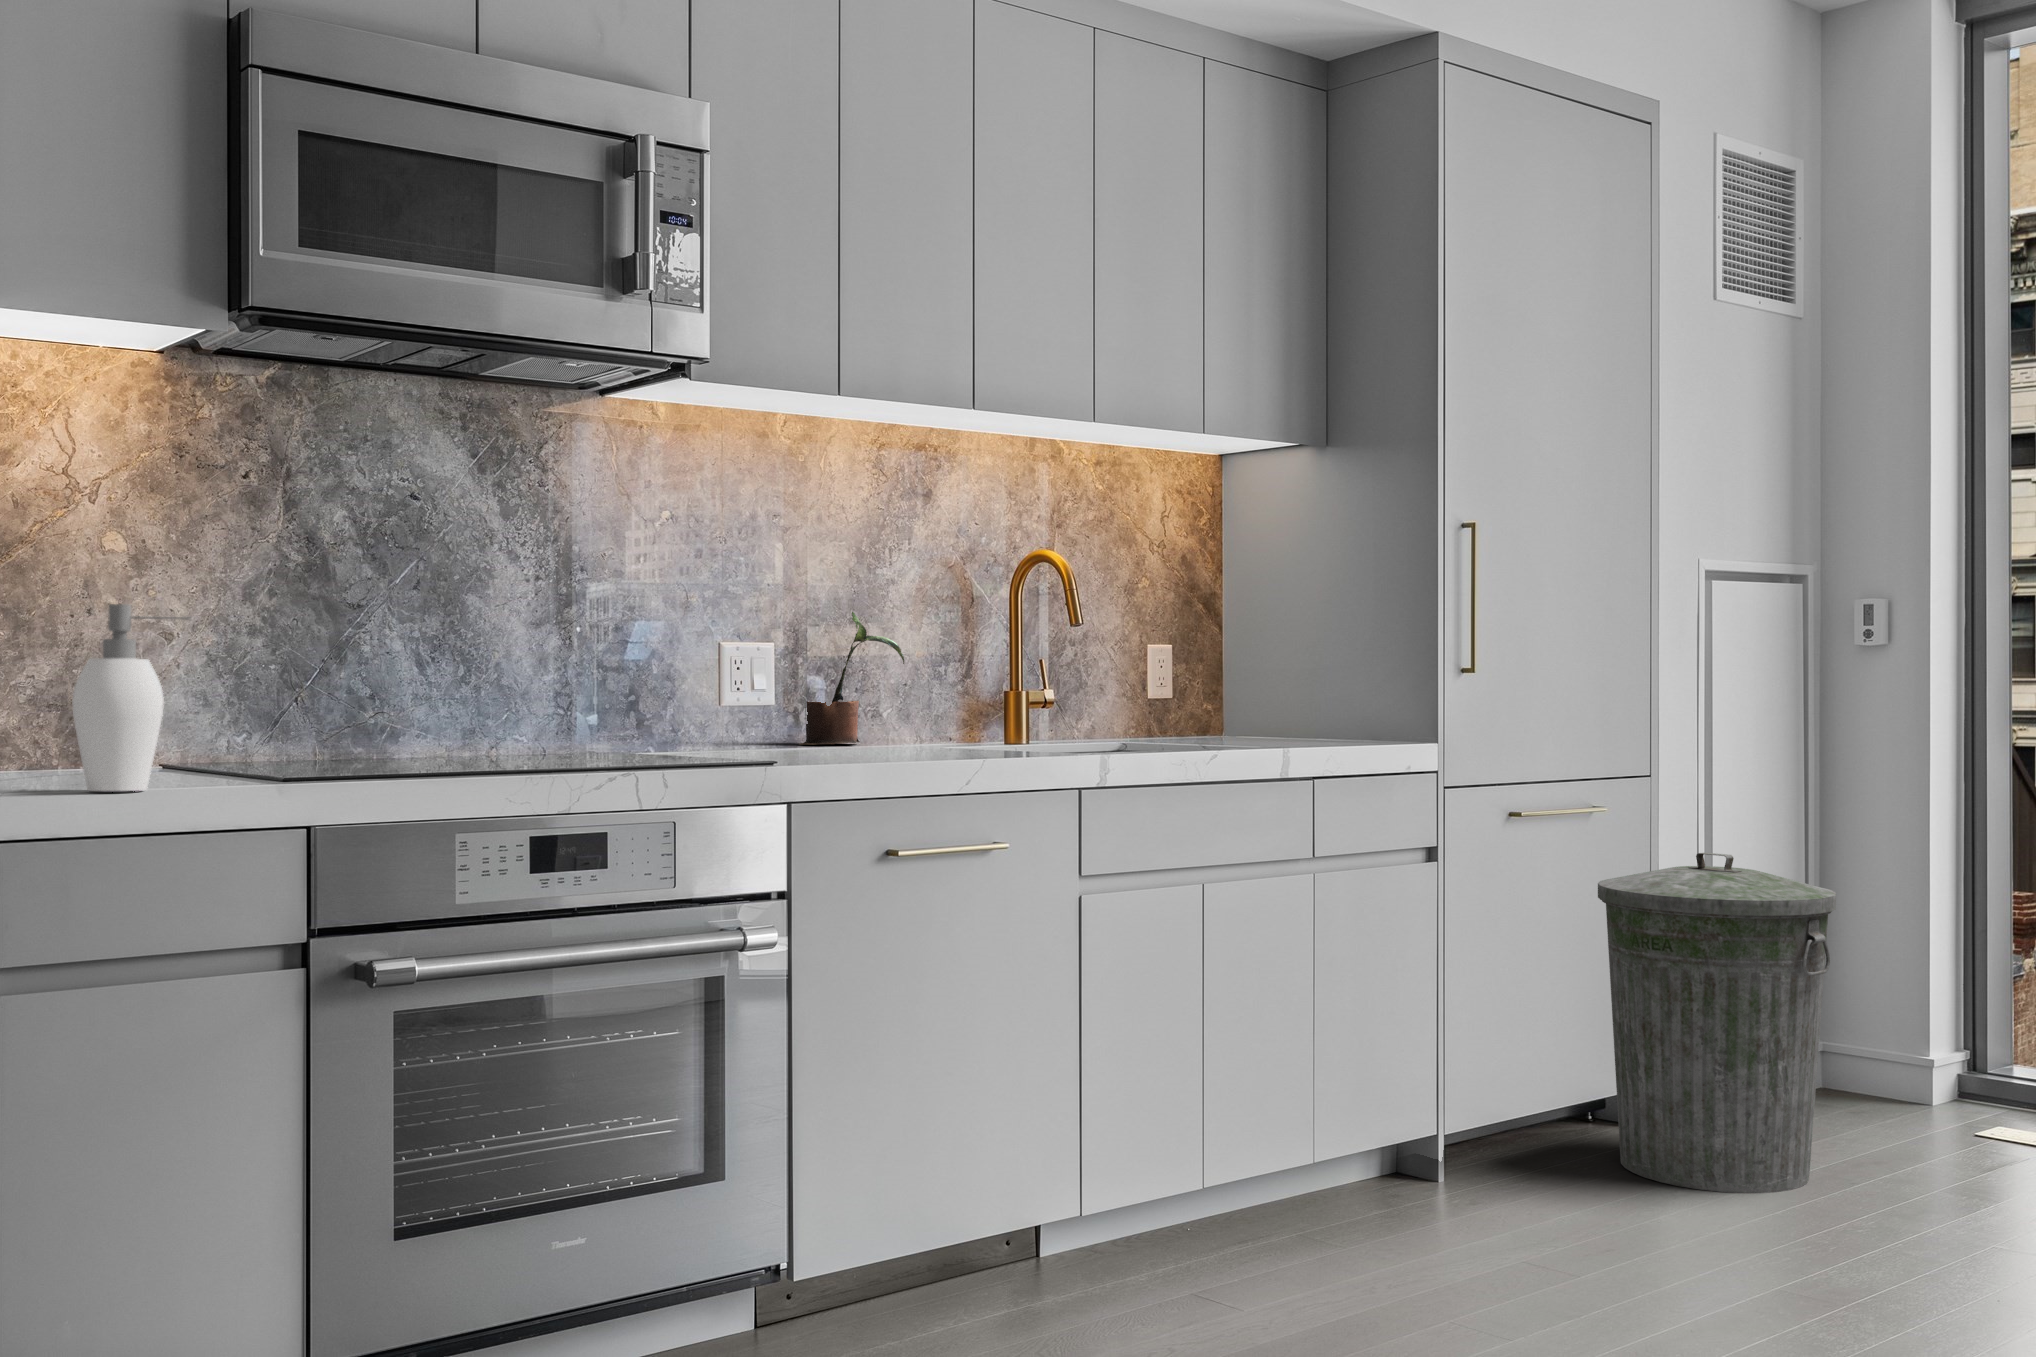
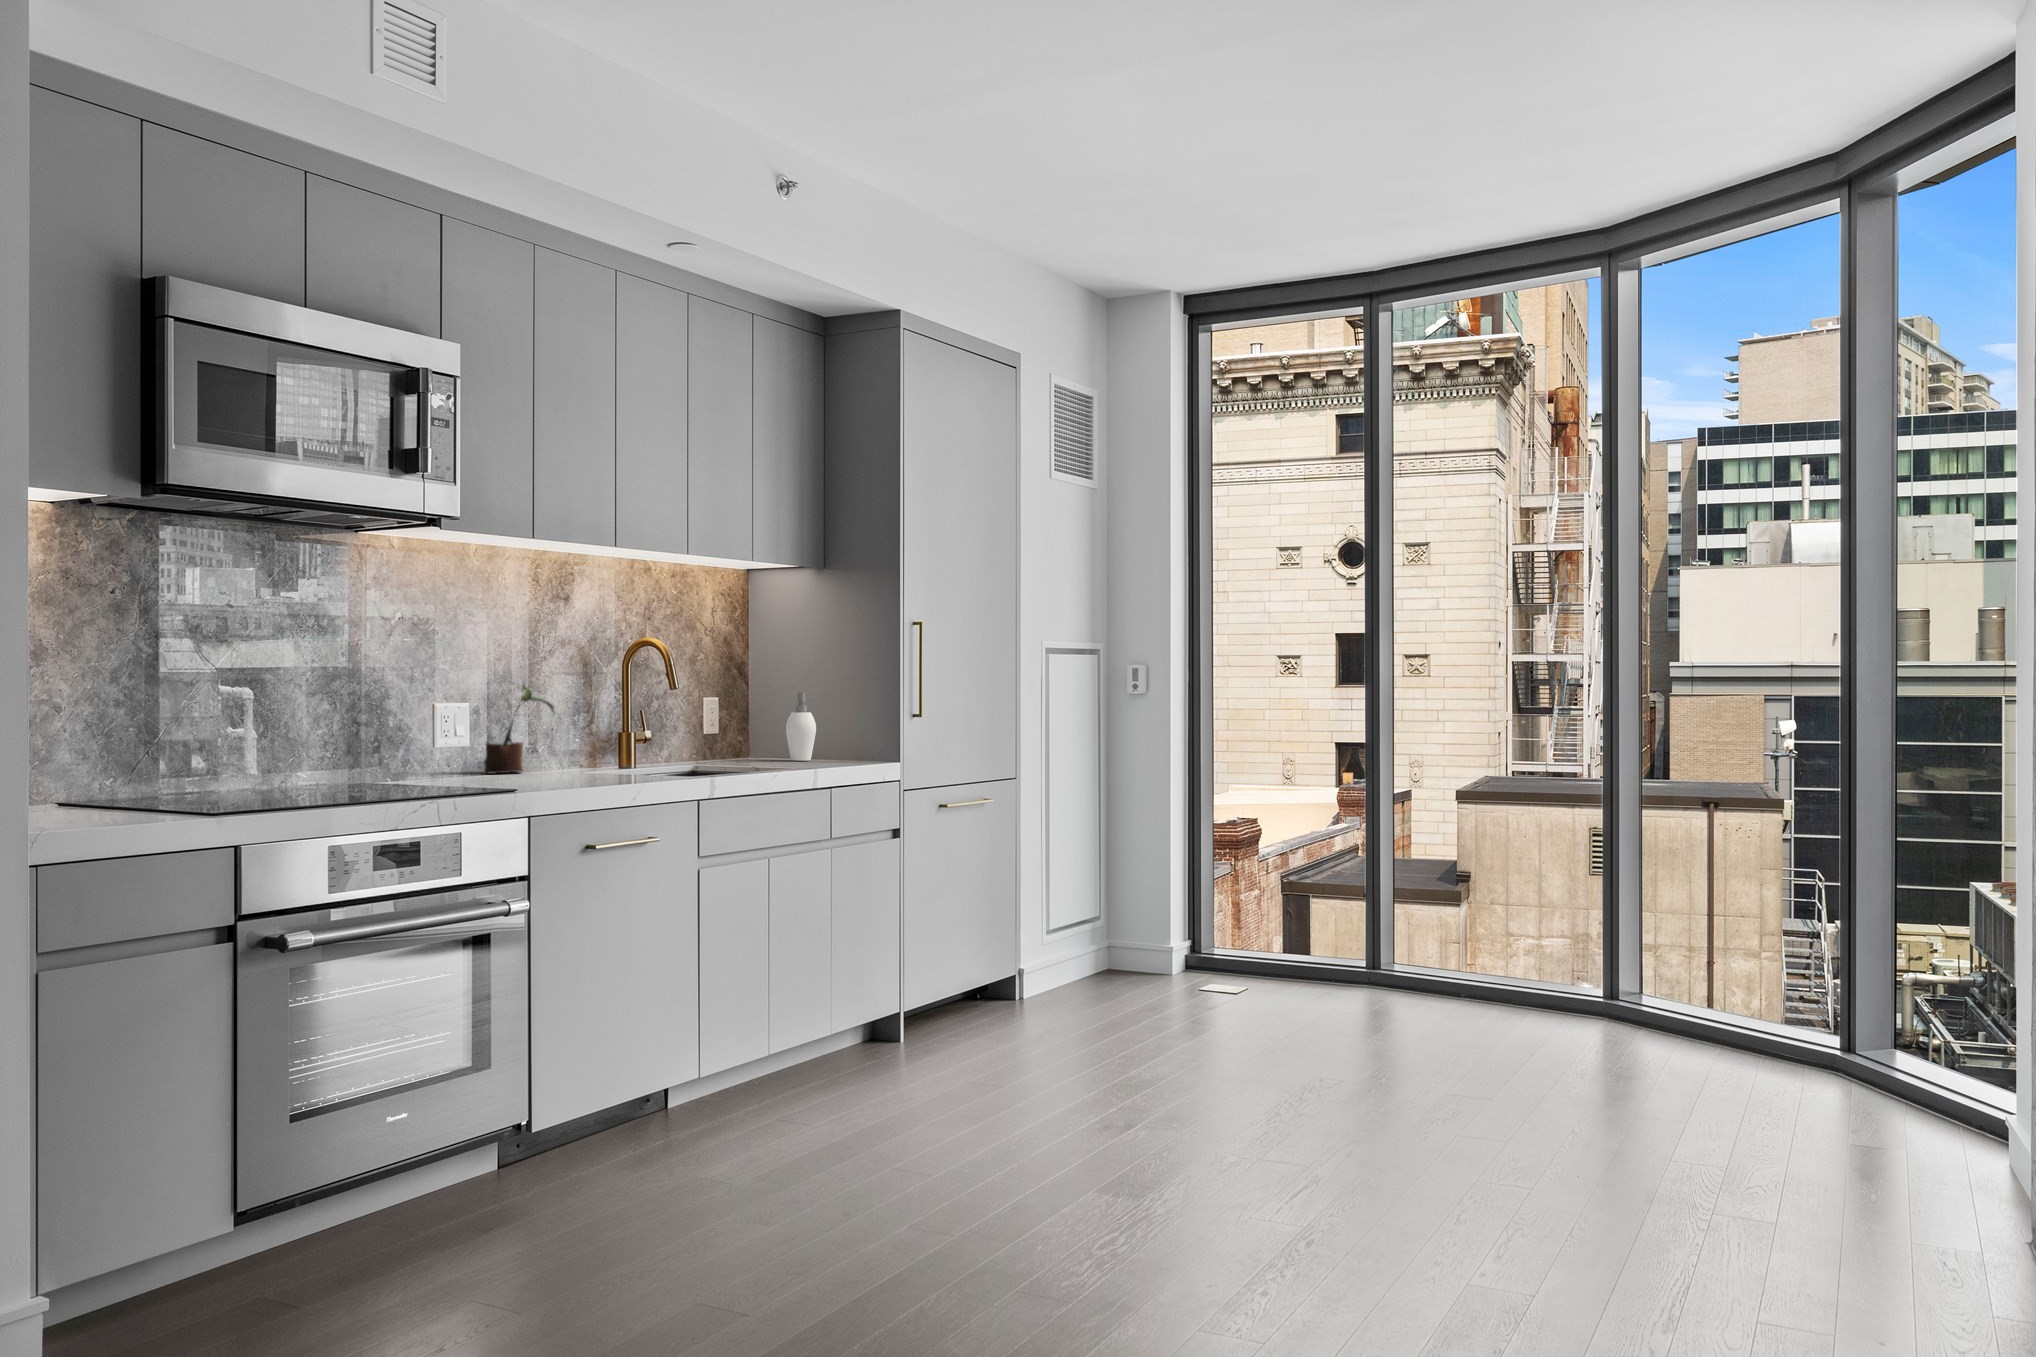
soap dispenser: present [72,604,189,791] -> present [786,693,816,761]
trash can: present [1598,853,1836,1193] -> none [991,827,1128,1033]

